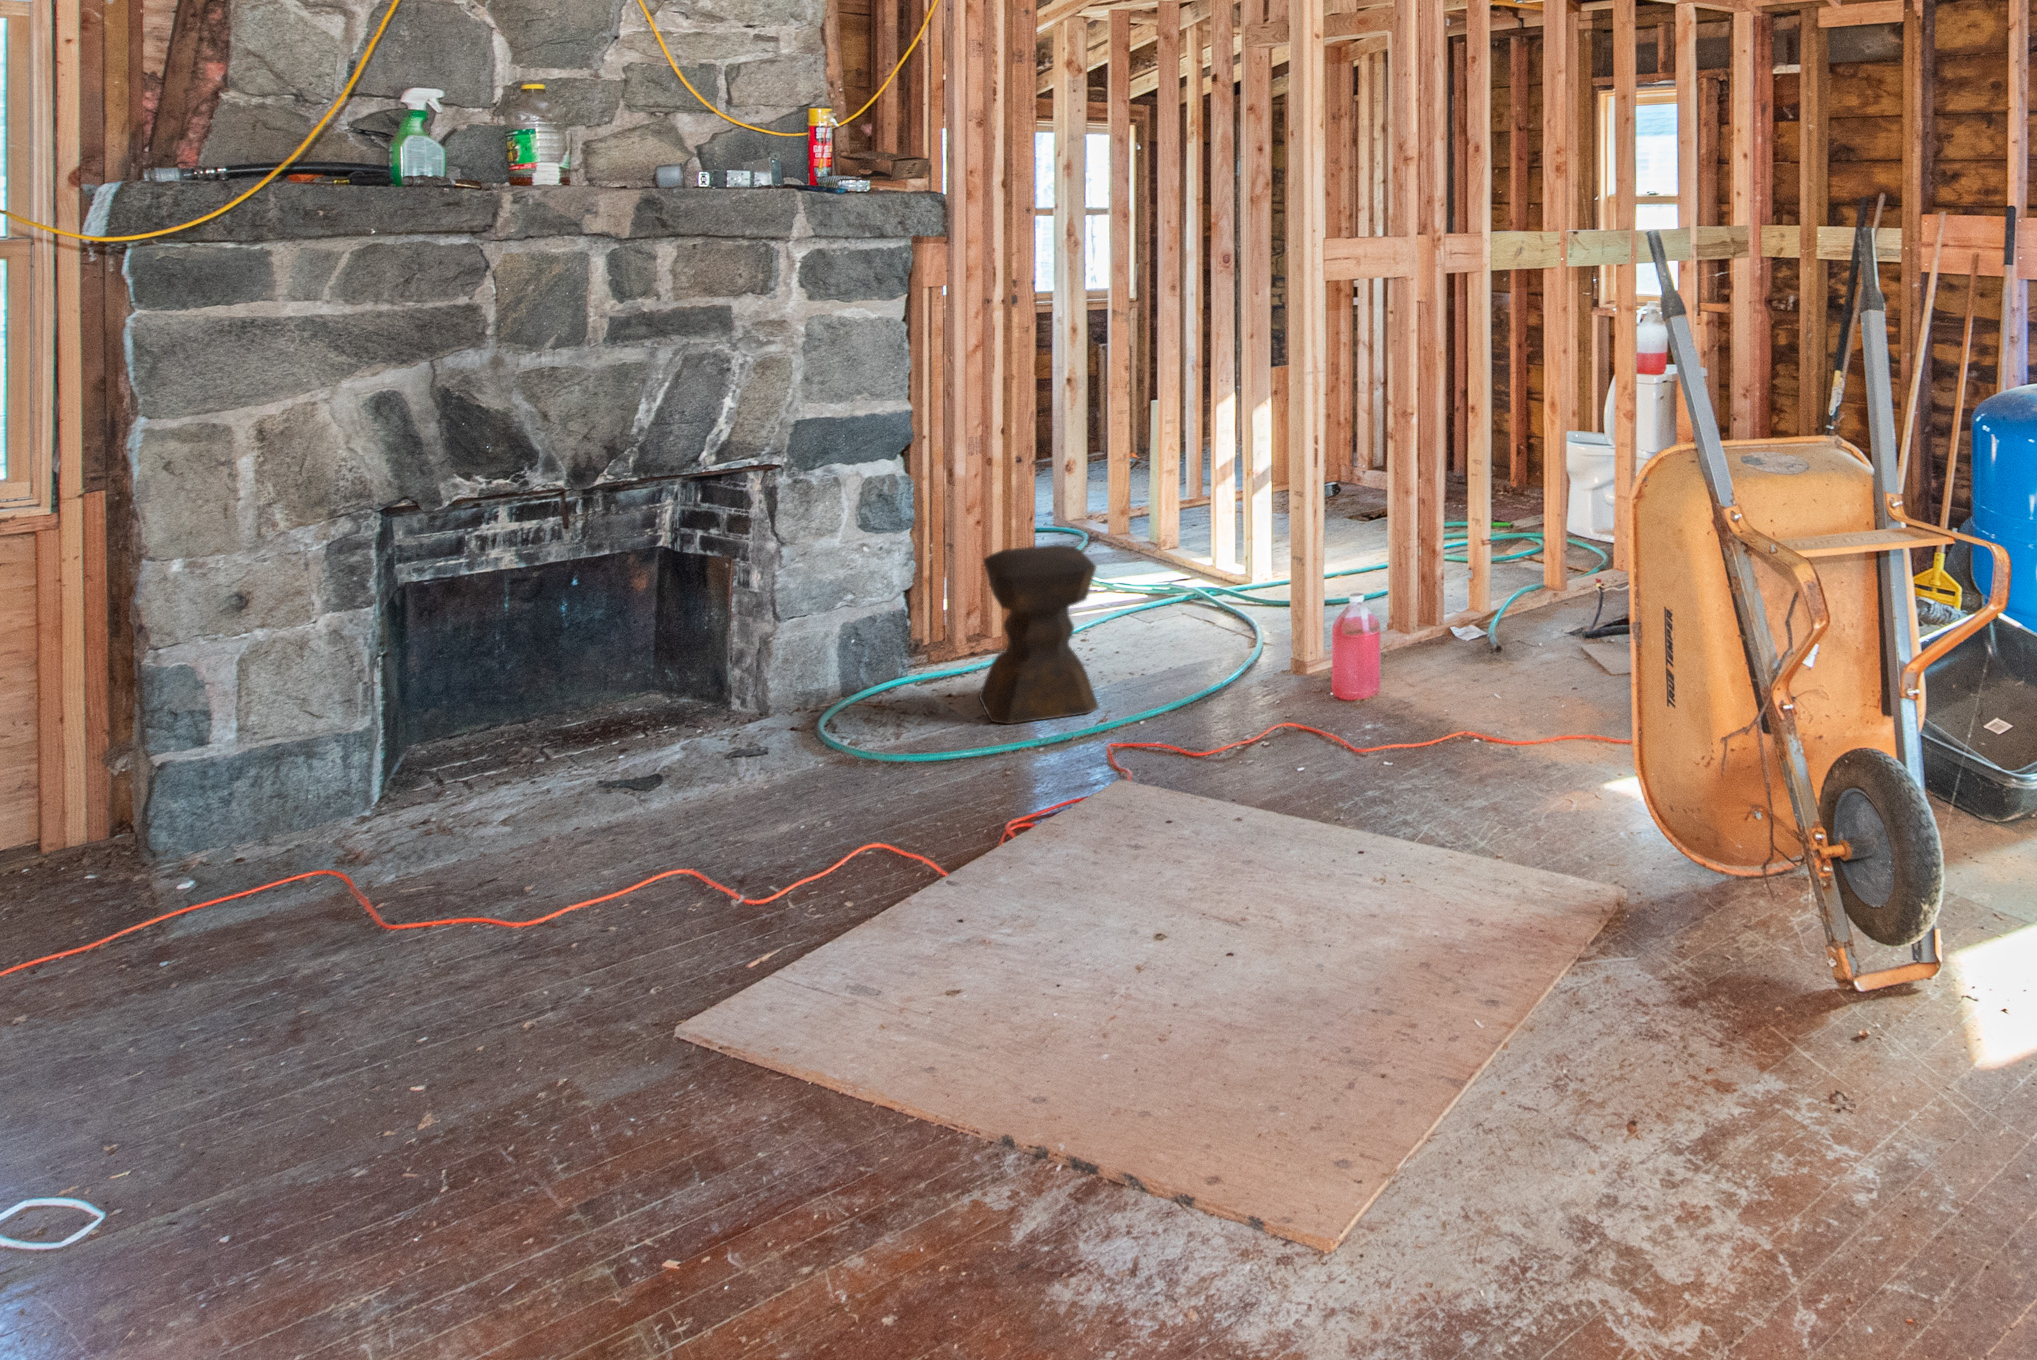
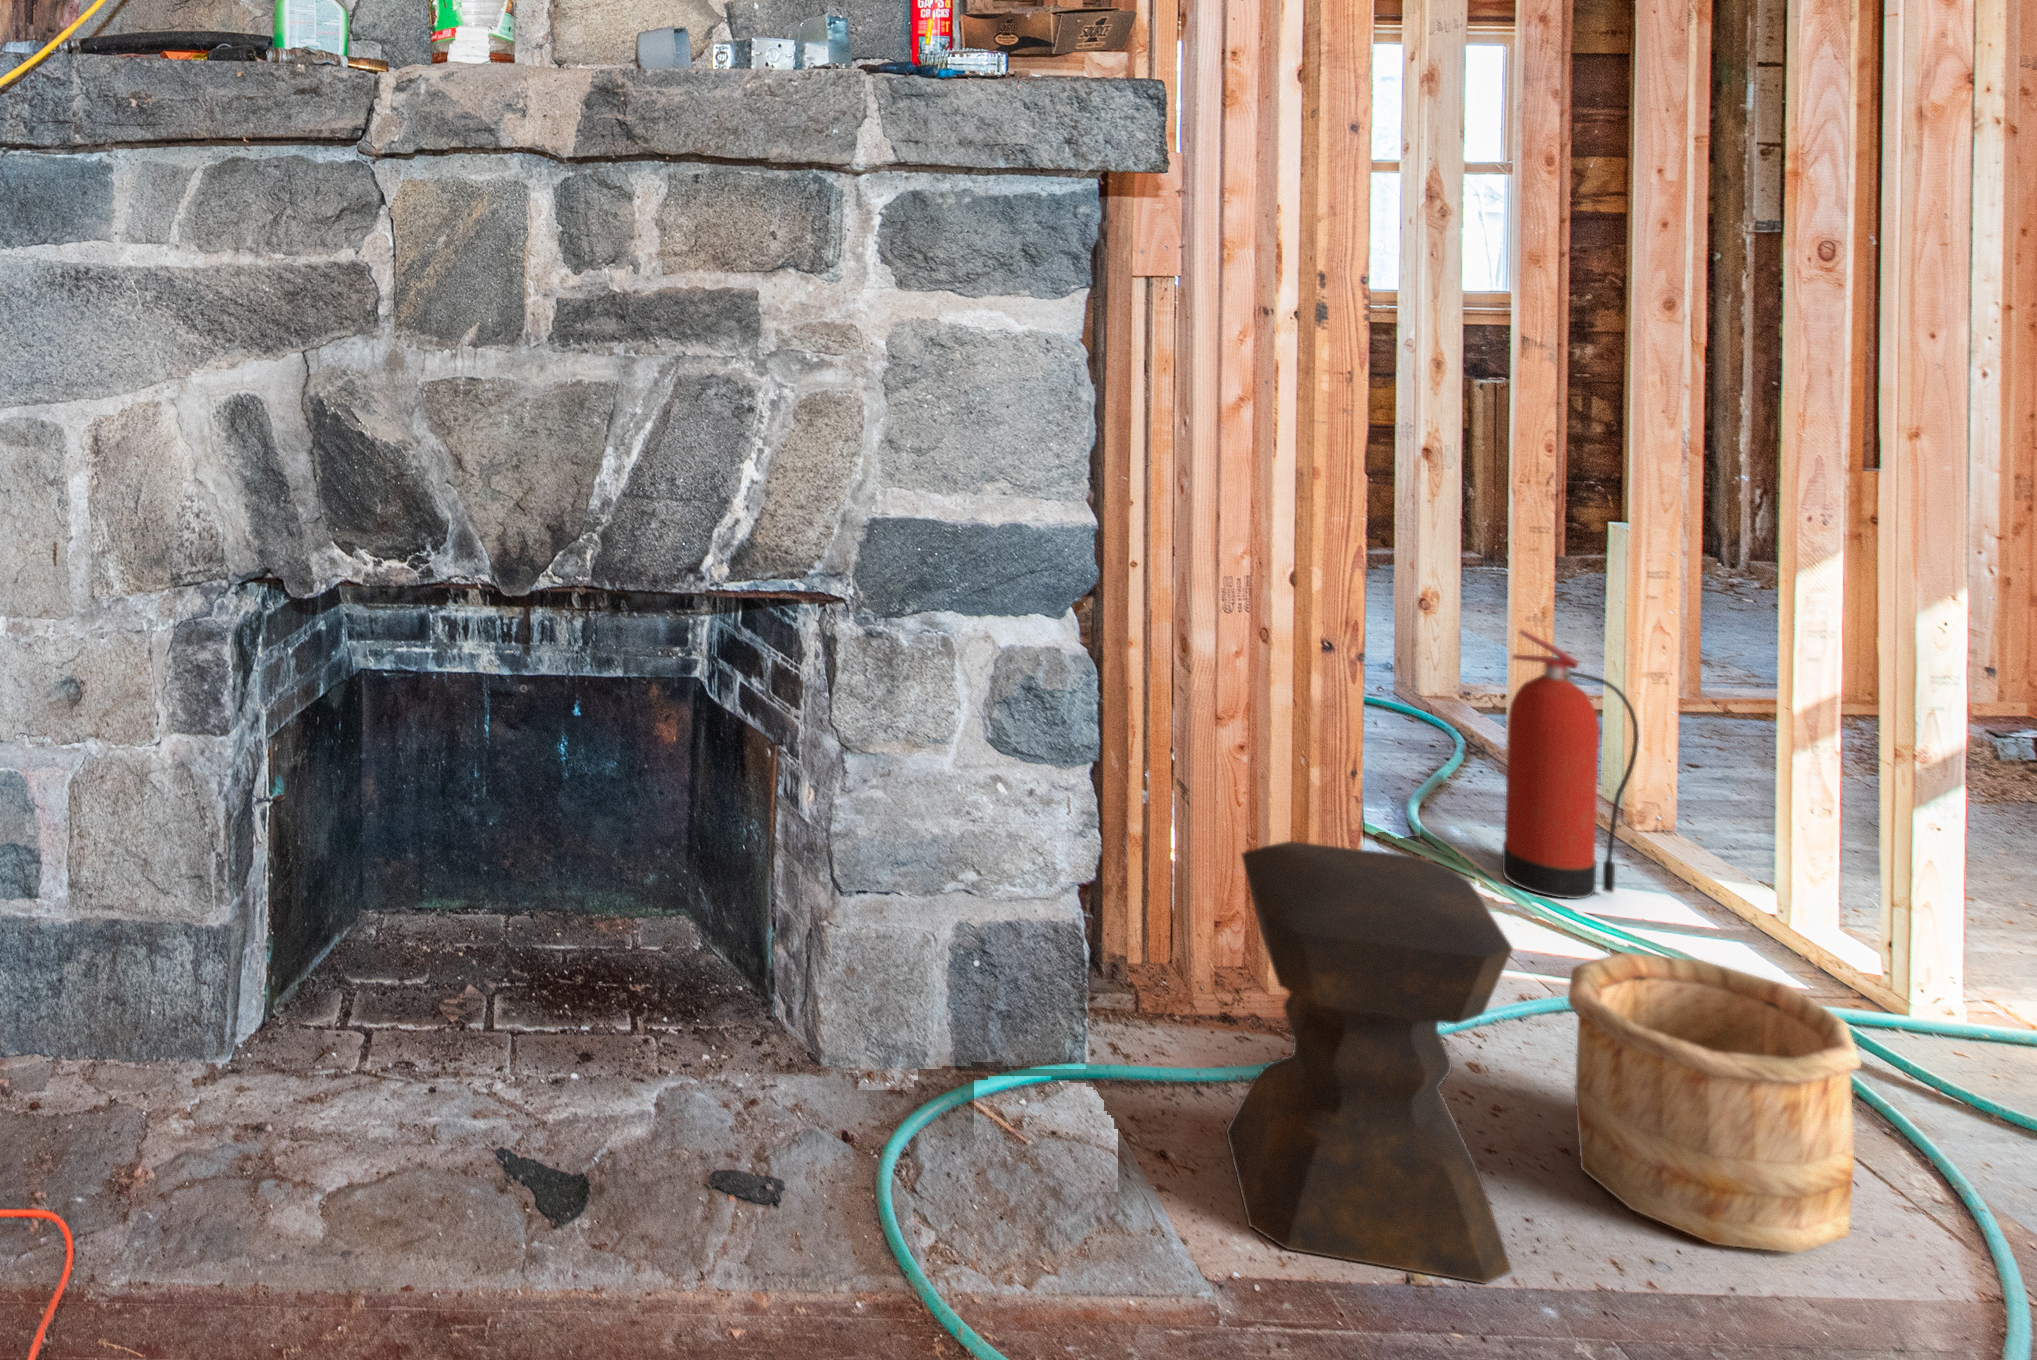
fire extinguisher: none [1104,457,1162,588] -> present [1502,630,1639,899]
wooden bucket: none [1122,573,1227,681] -> present [1568,952,1861,1253]

